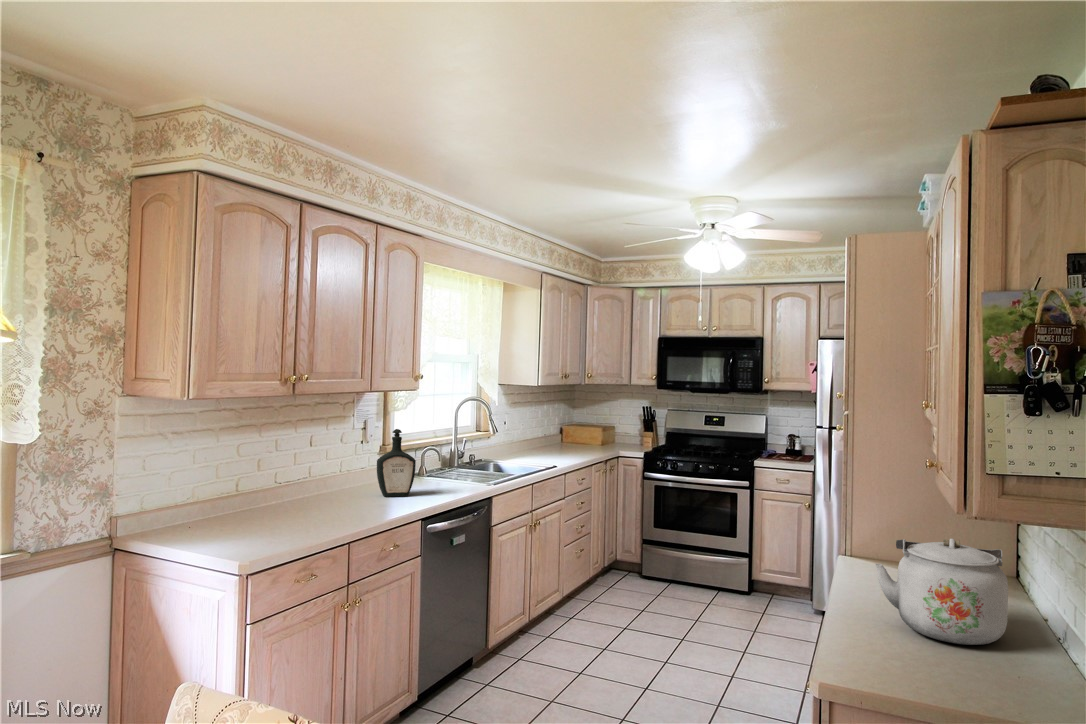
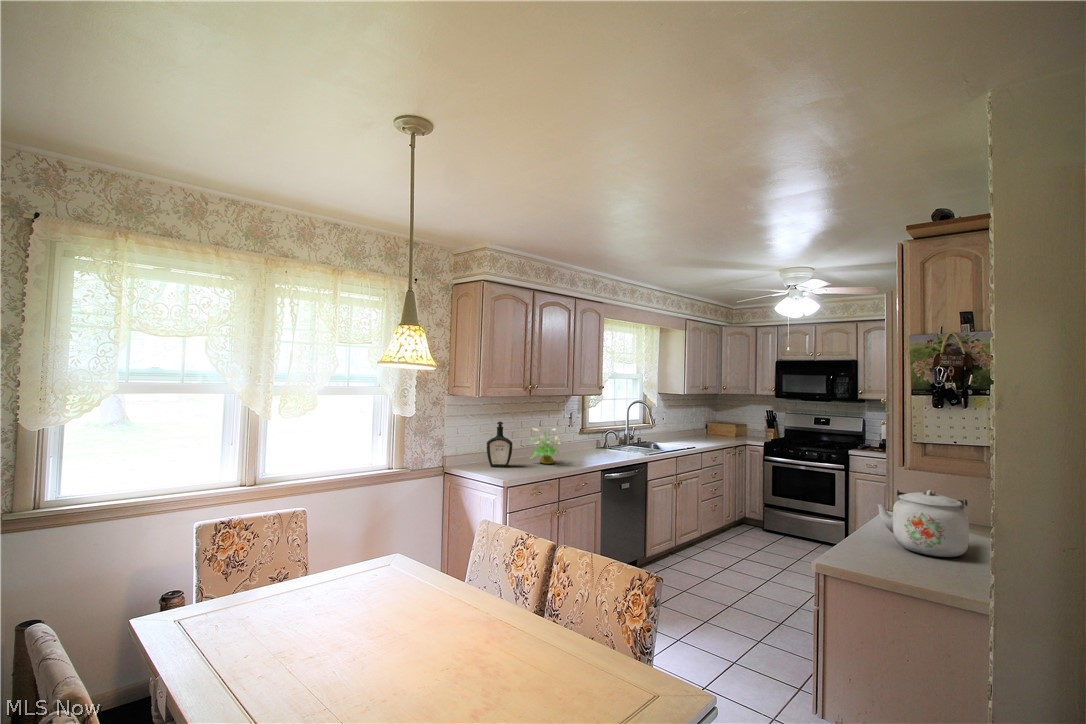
bottle: present [377,429,416,497] -> present [487,421,512,467]
potted plant: none [292,440,350,511] -> present [531,427,560,464]

